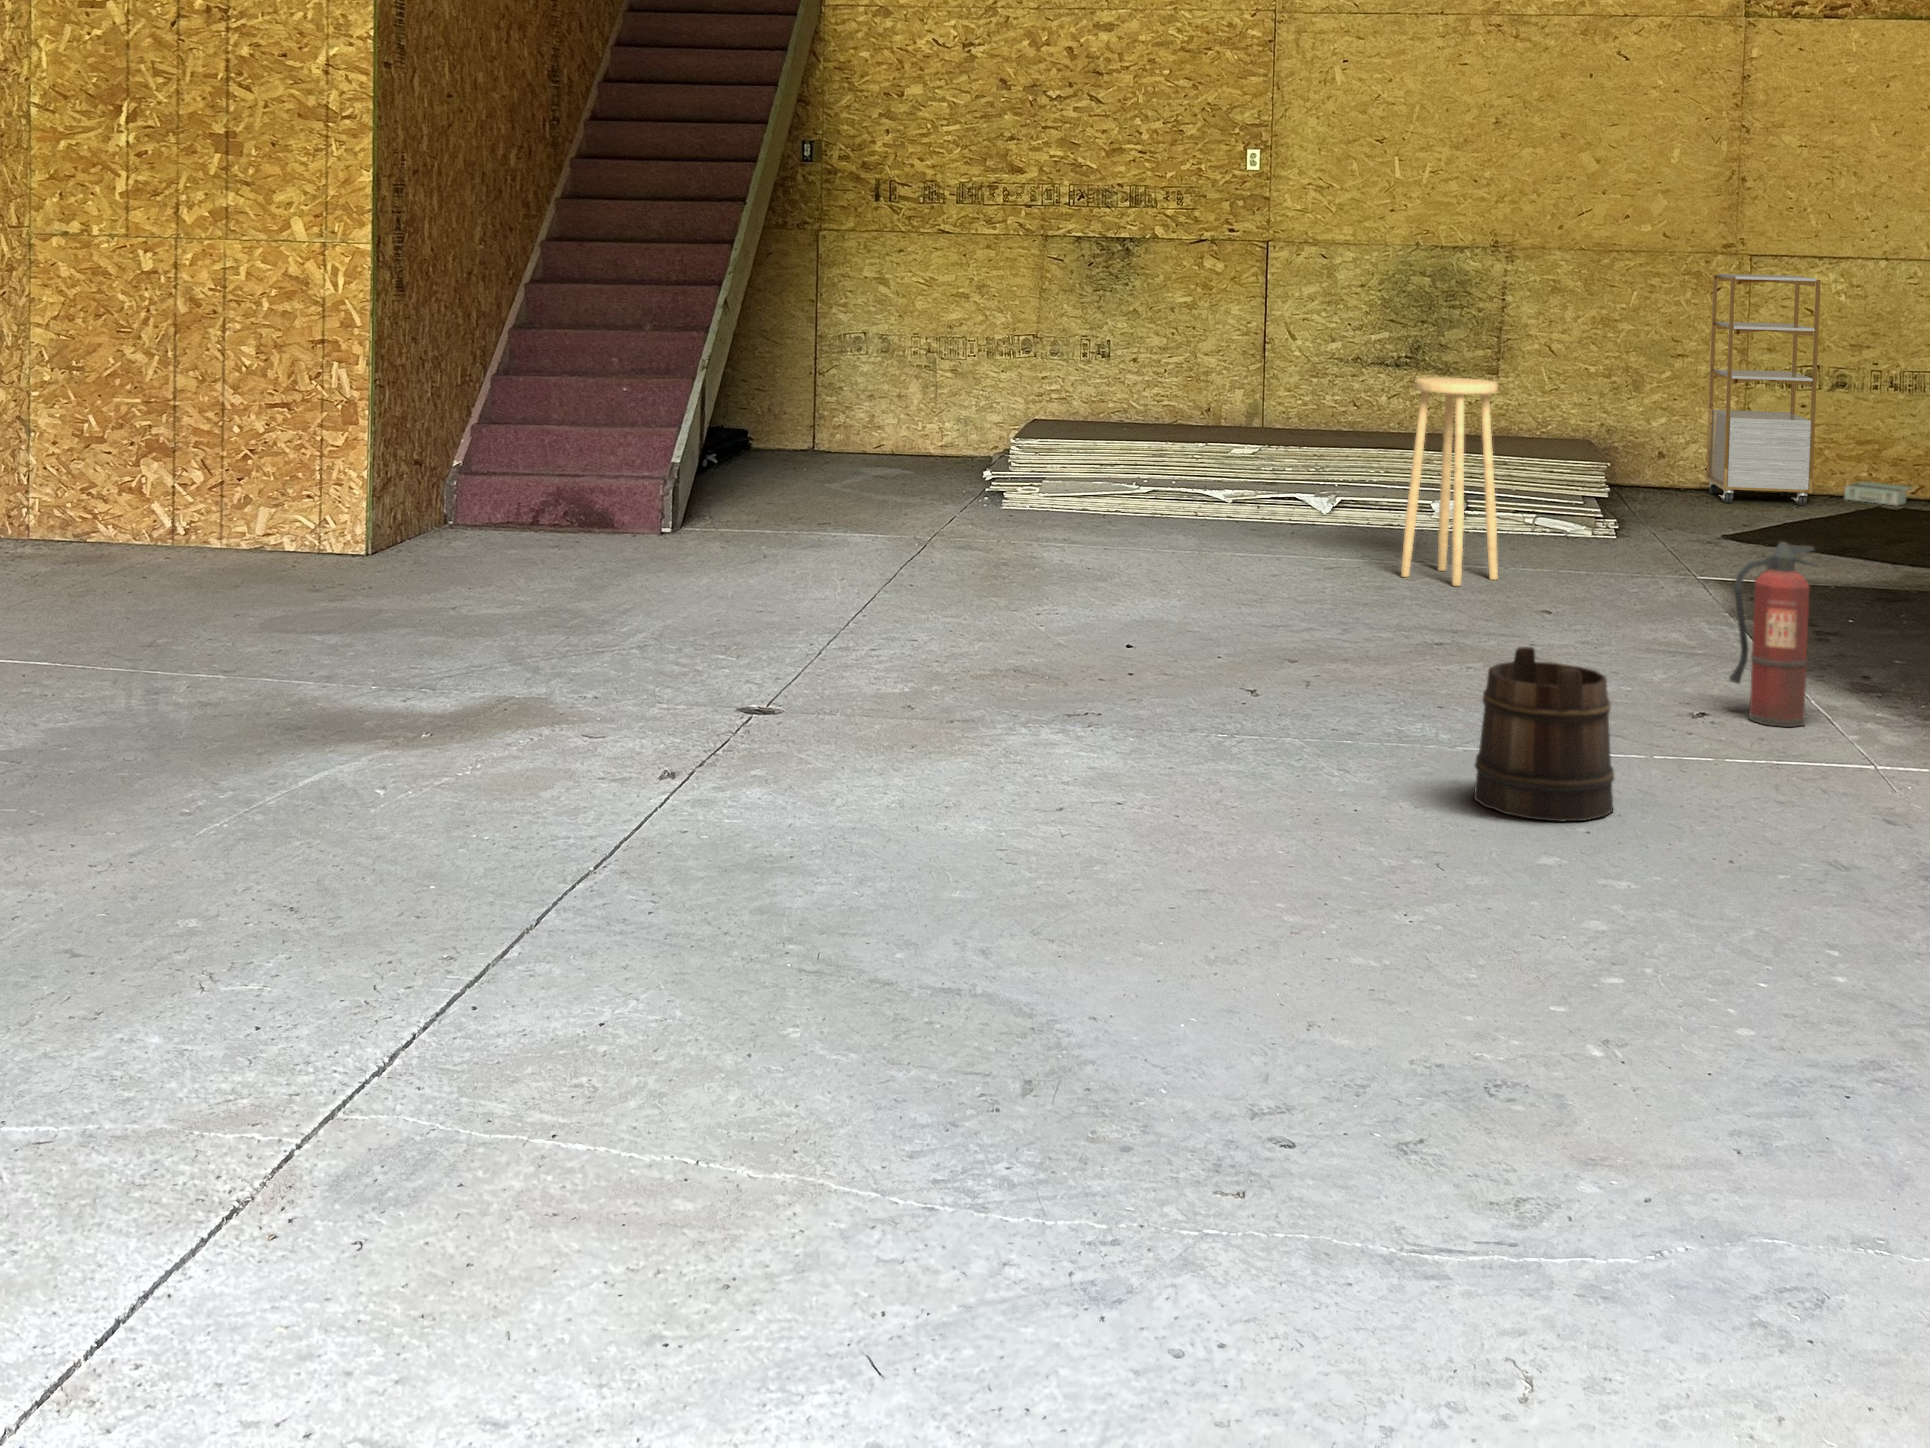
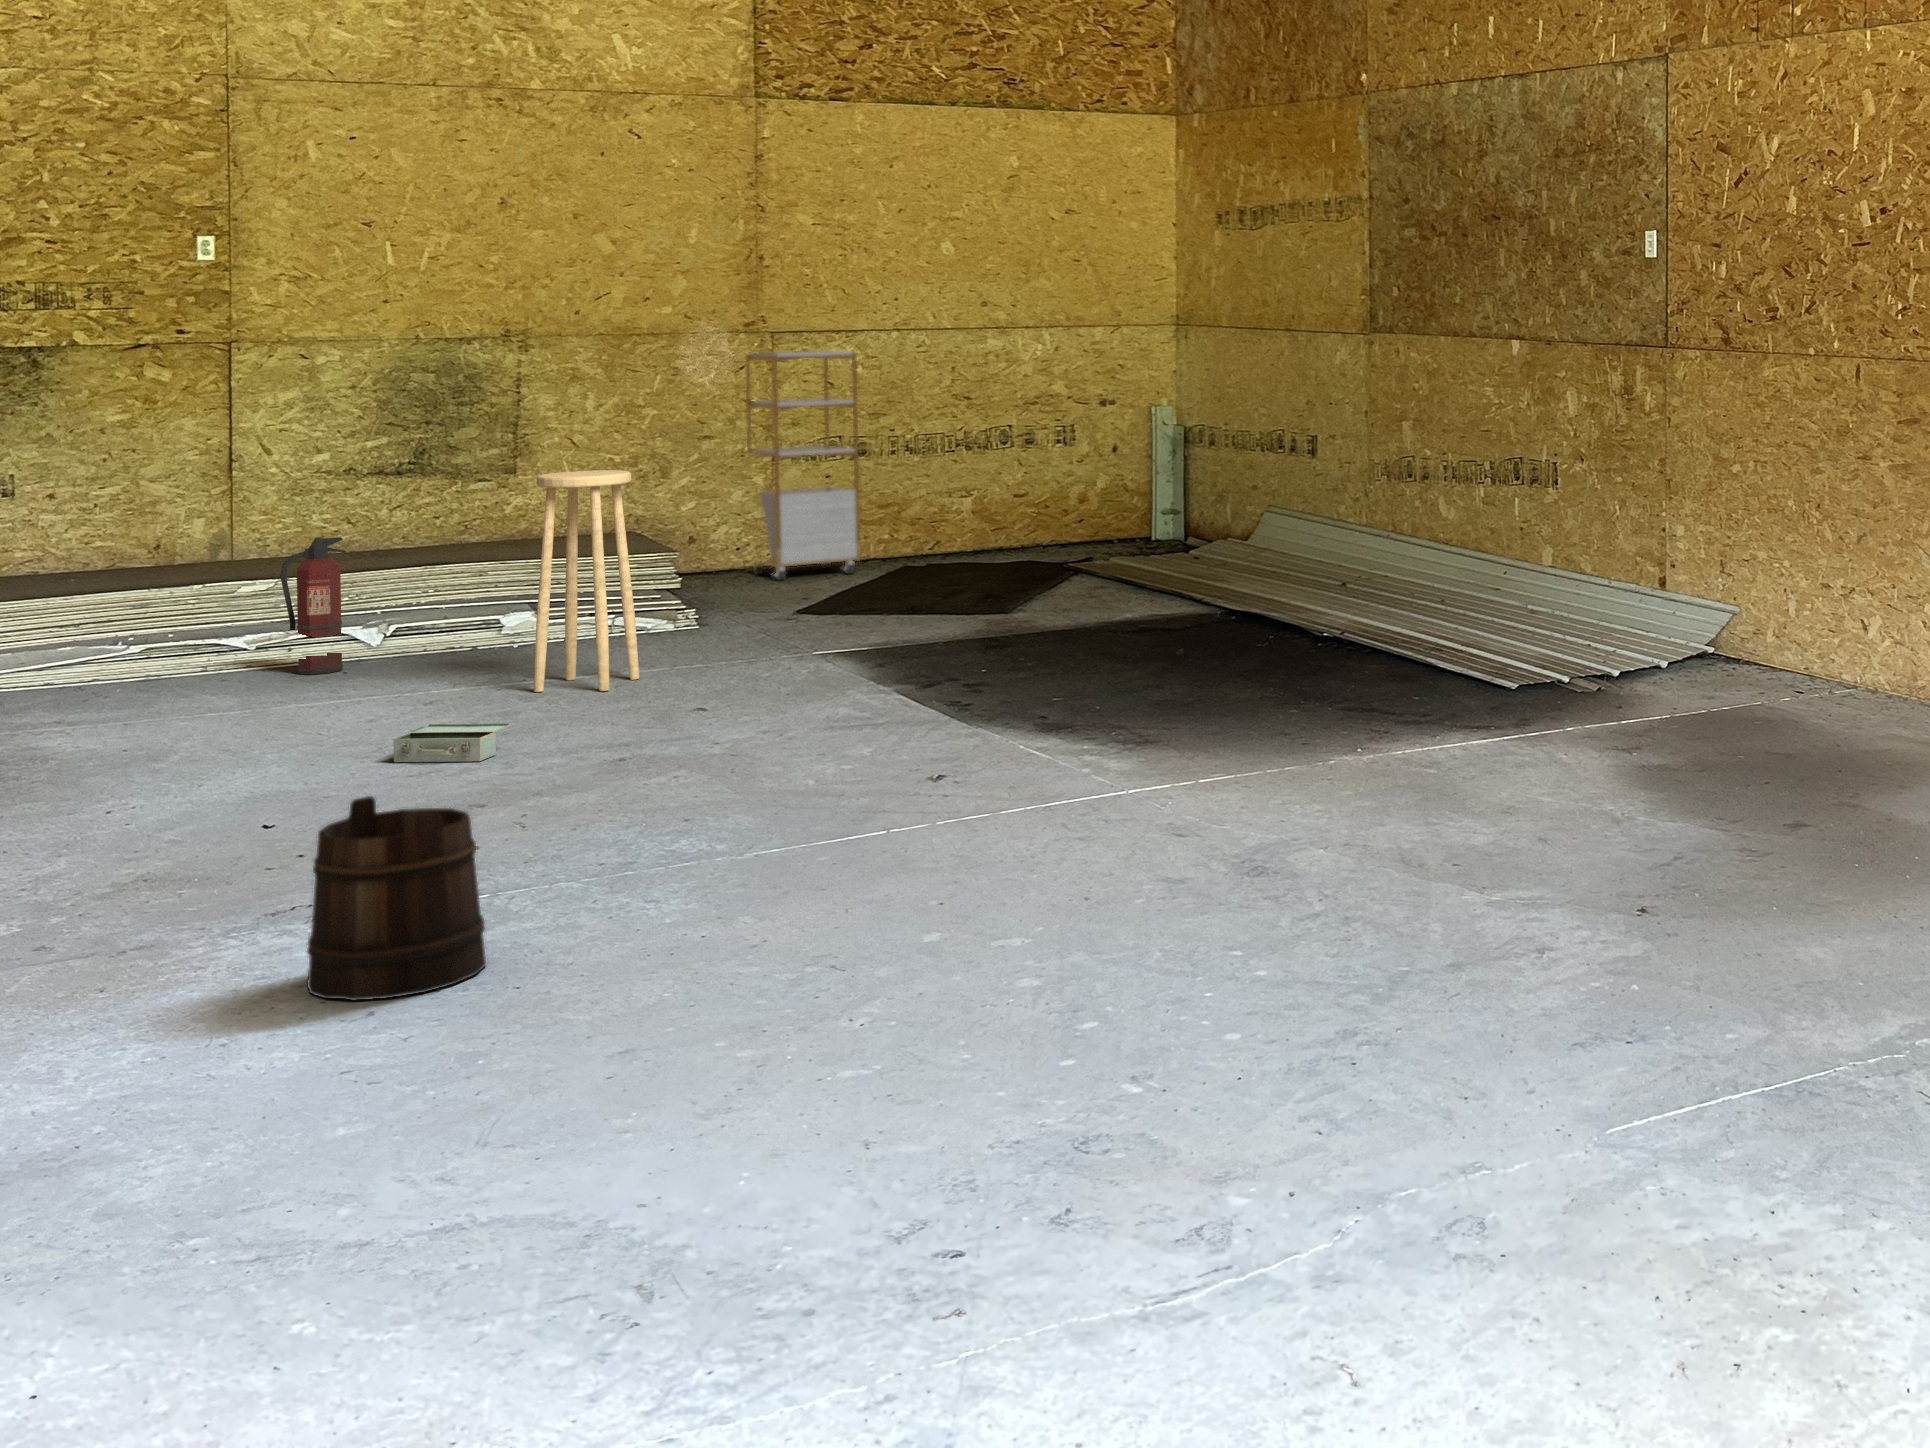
toolbox: present [1844,482,1913,505] -> present [393,724,511,762]
fire extinguisher: present [1729,542,1818,727] -> present [280,537,346,674]
bucket: present [1474,647,1614,822] -> present [307,796,486,1000]

